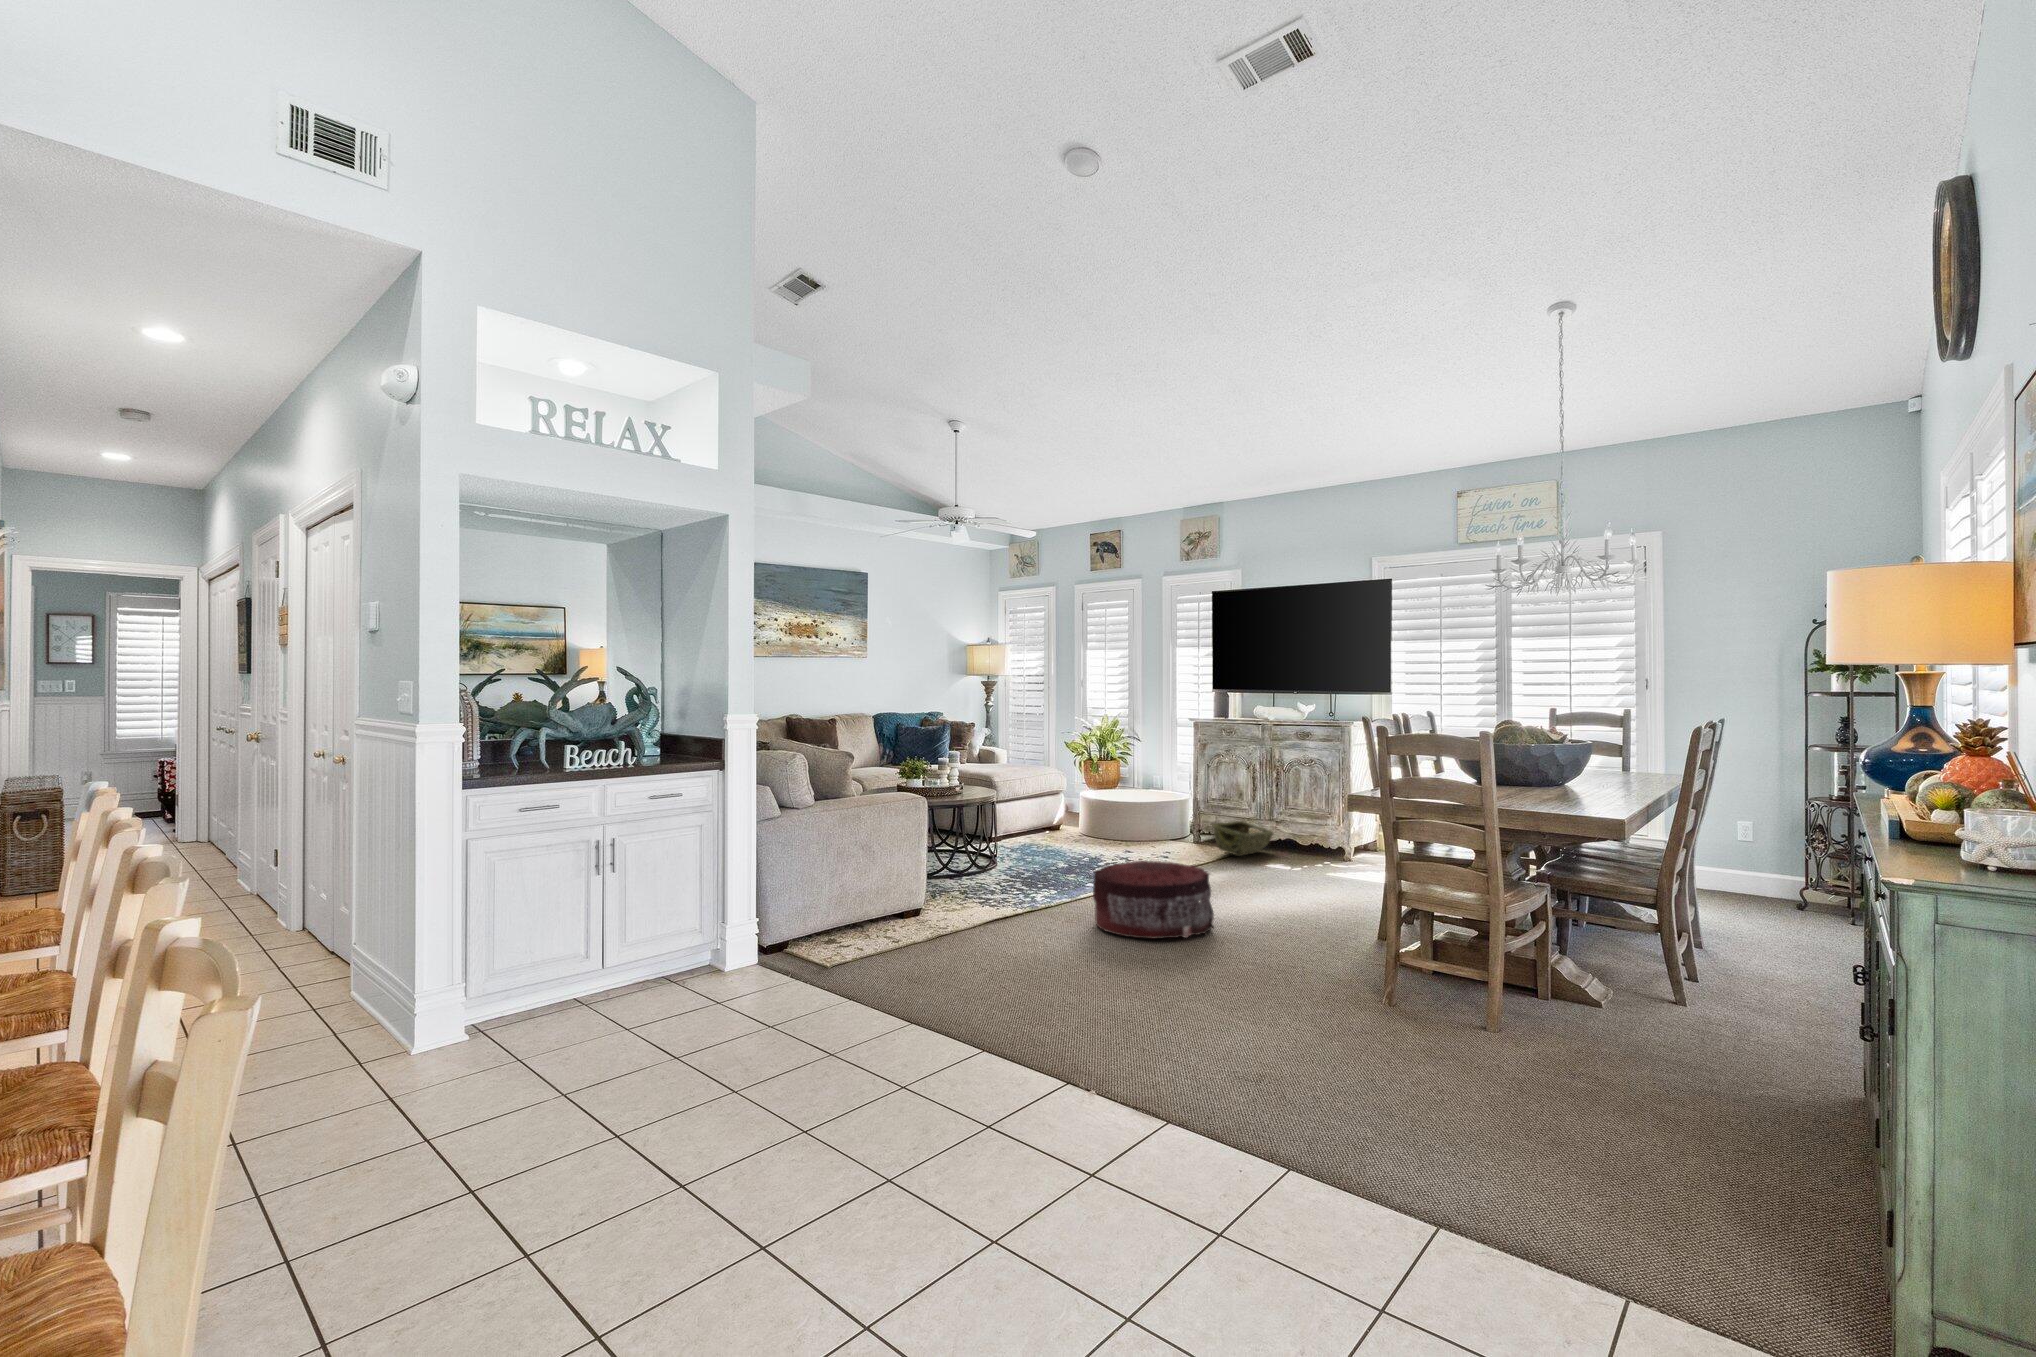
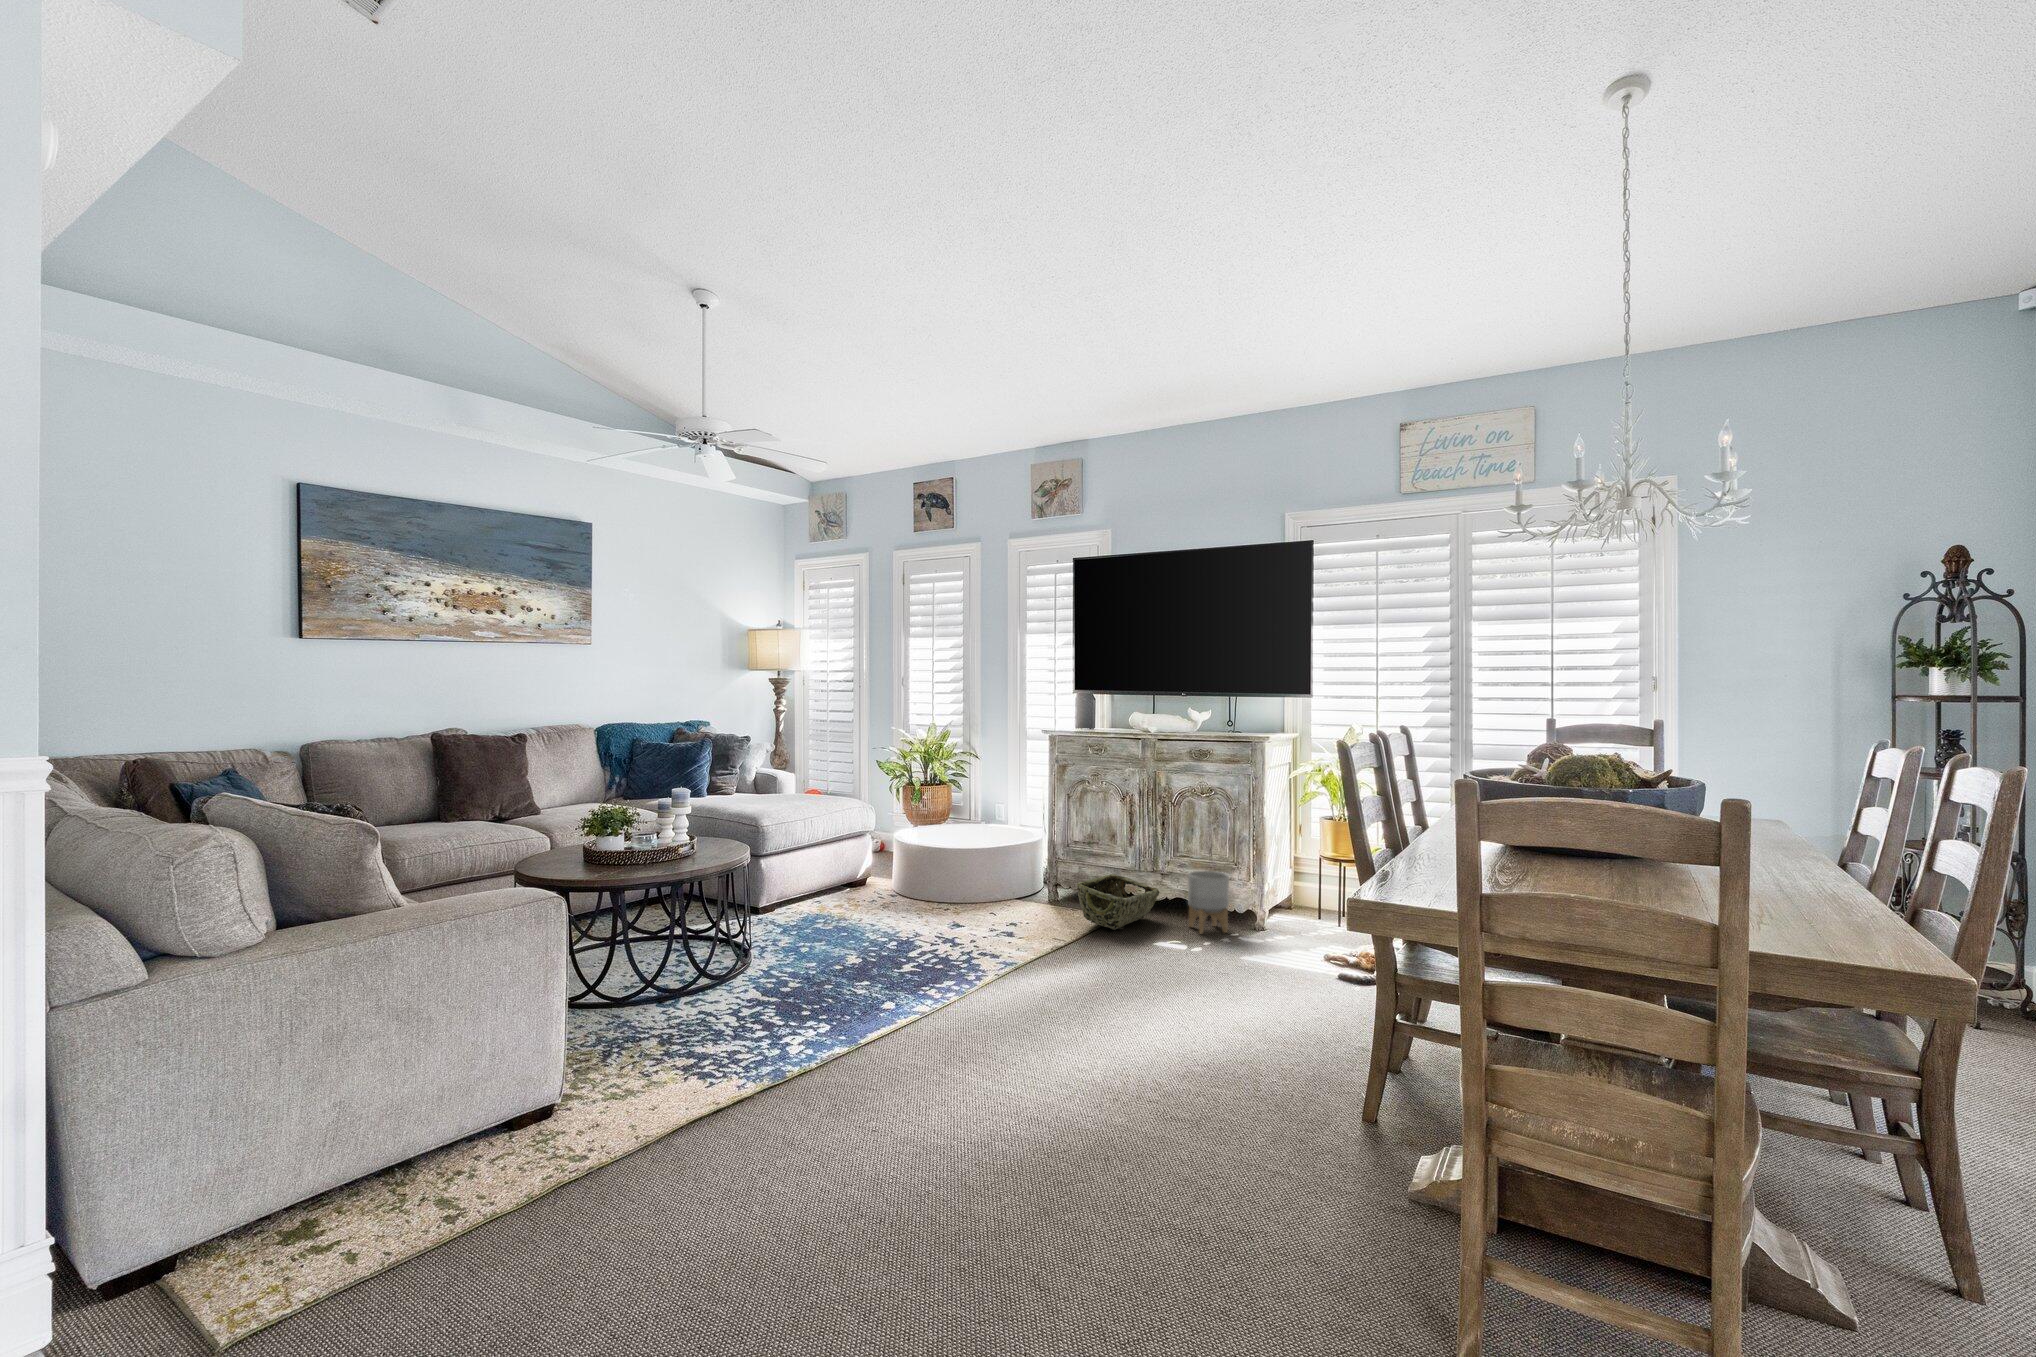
planter: none [1293,818,1323,861] -> present [1188,871,1229,934]
pouf: present [1093,861,1214,939] -> none [887,984,1103,1166]

